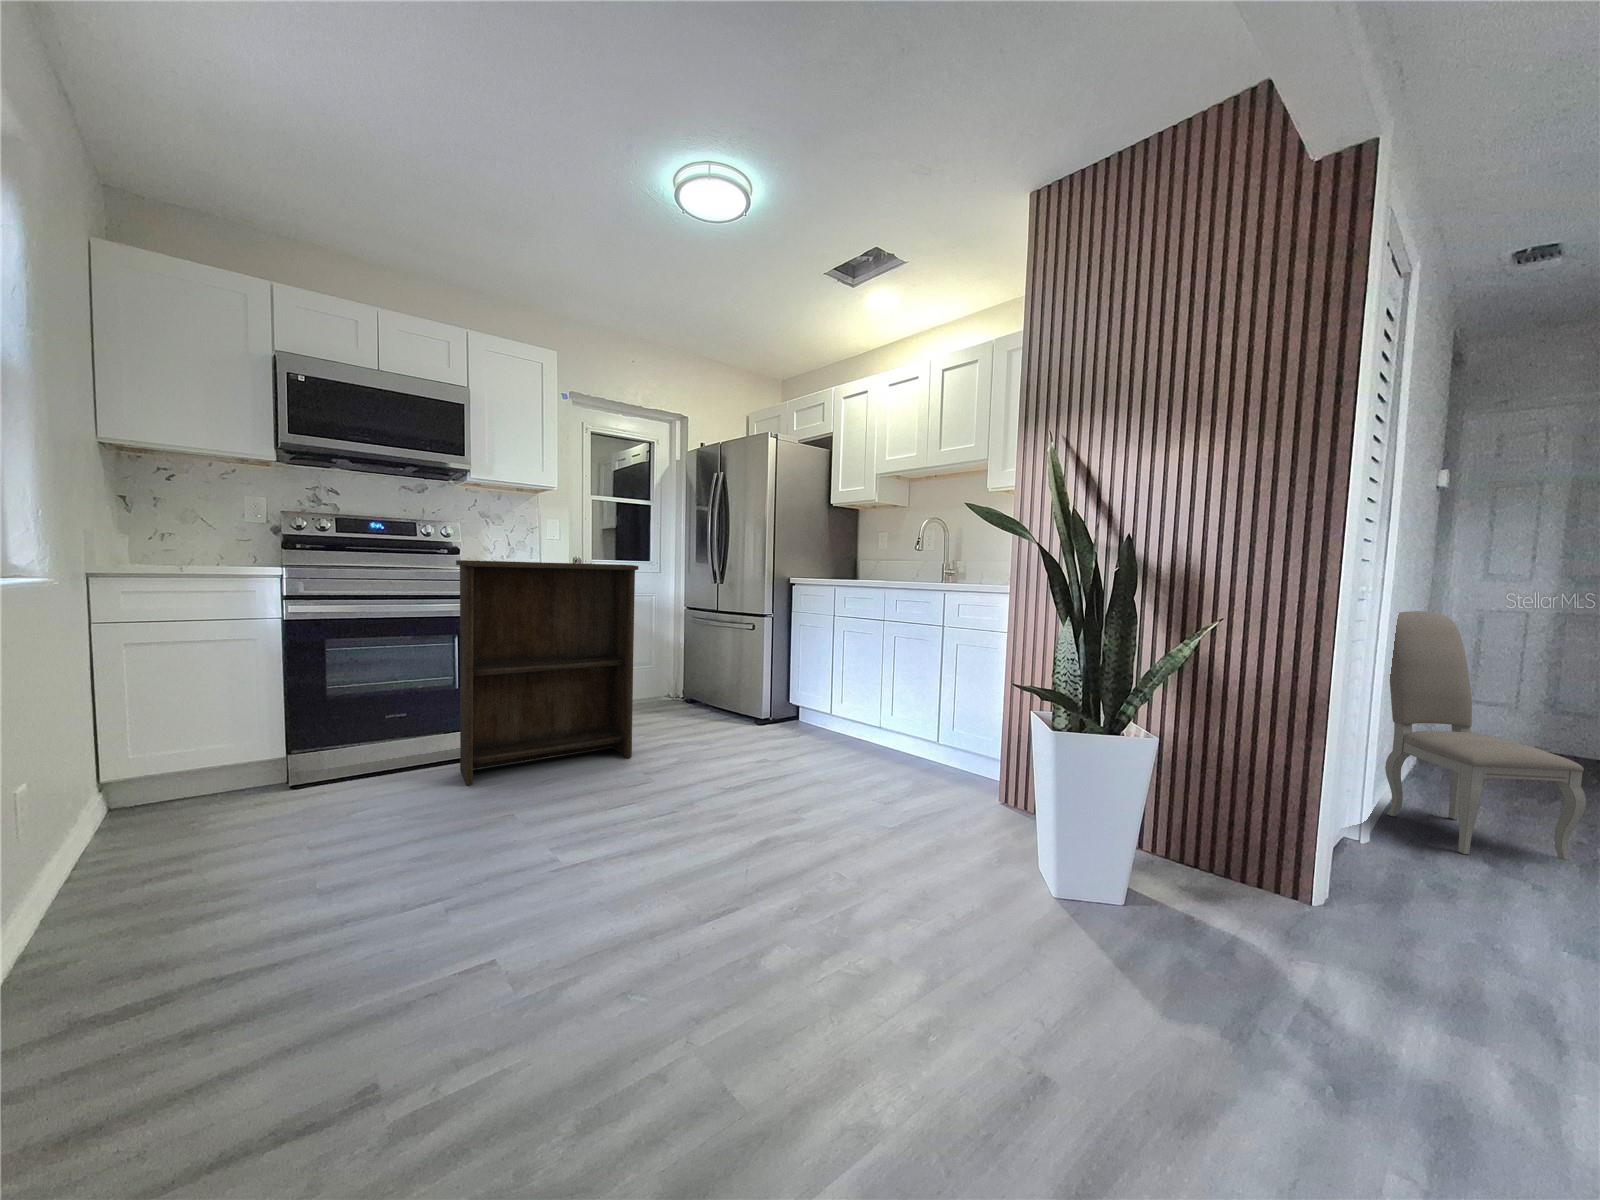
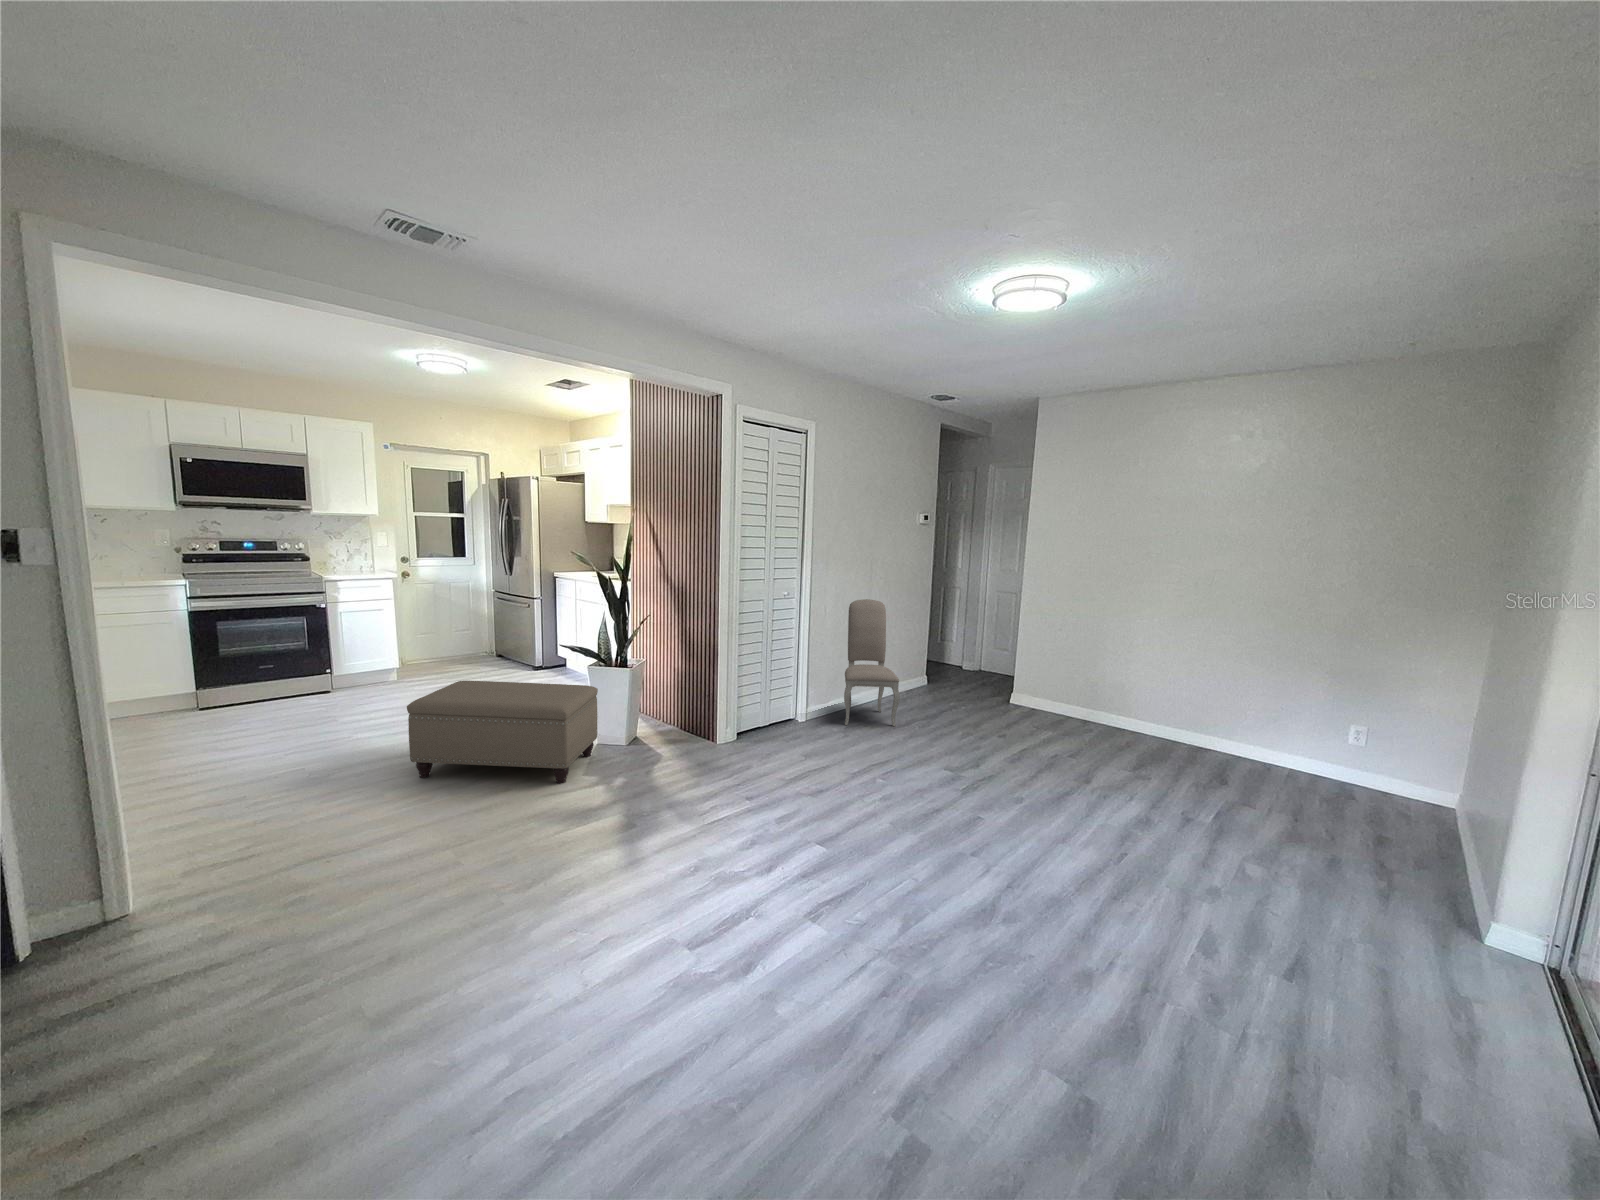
bookshelf: present [456,560,638,785] -> none [299,570,427,706]
ottoman: none [771,765,1213,1070] -> present [407,681,598,784]

